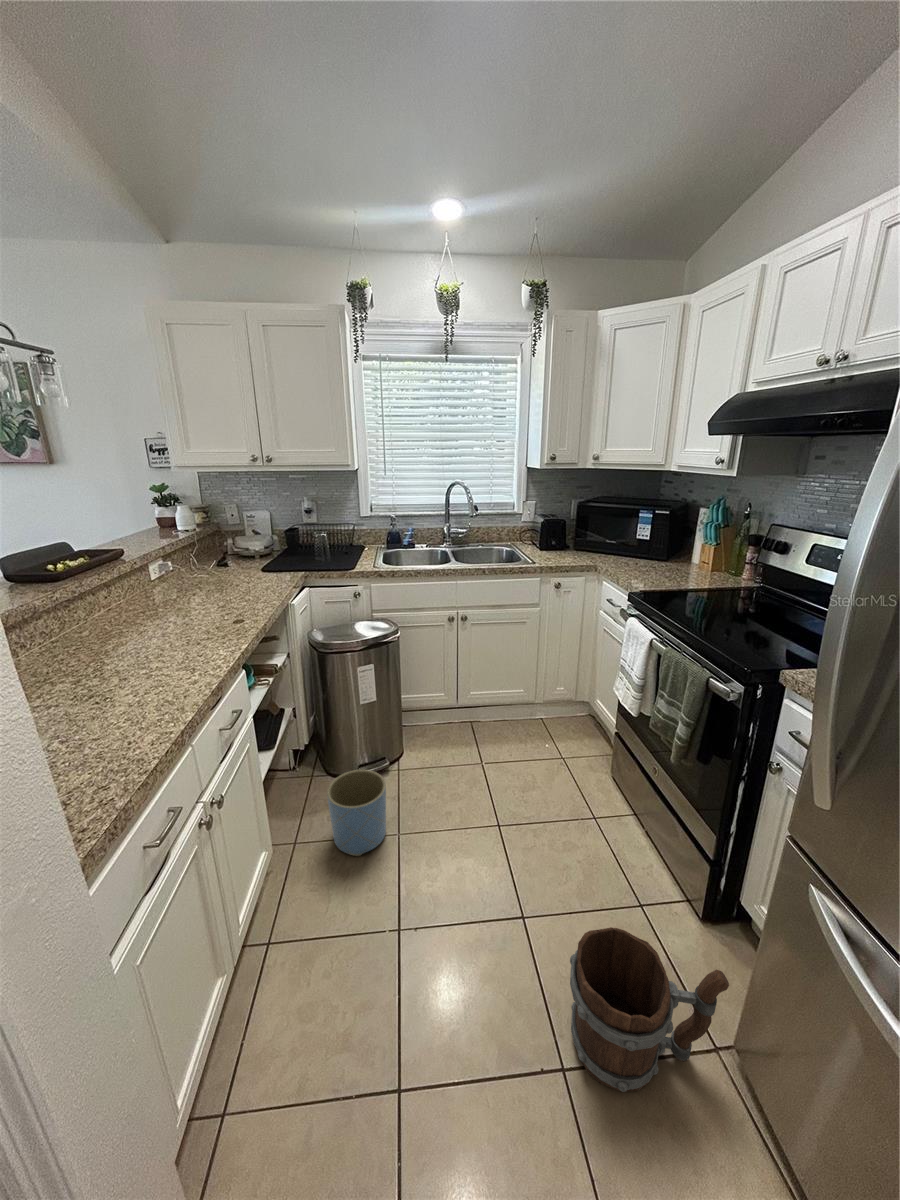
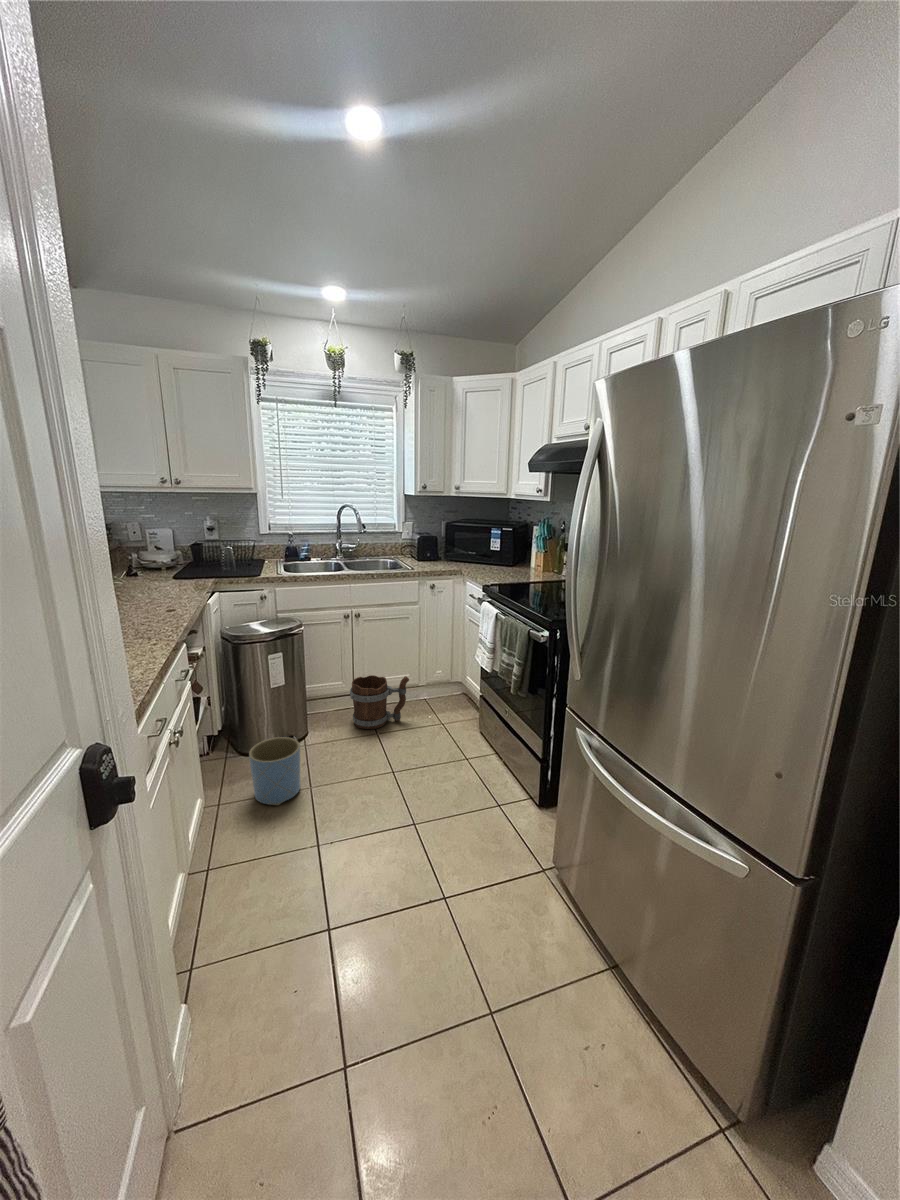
bucket: present [570,927,729,1092] -> present [350,675,409,729]

